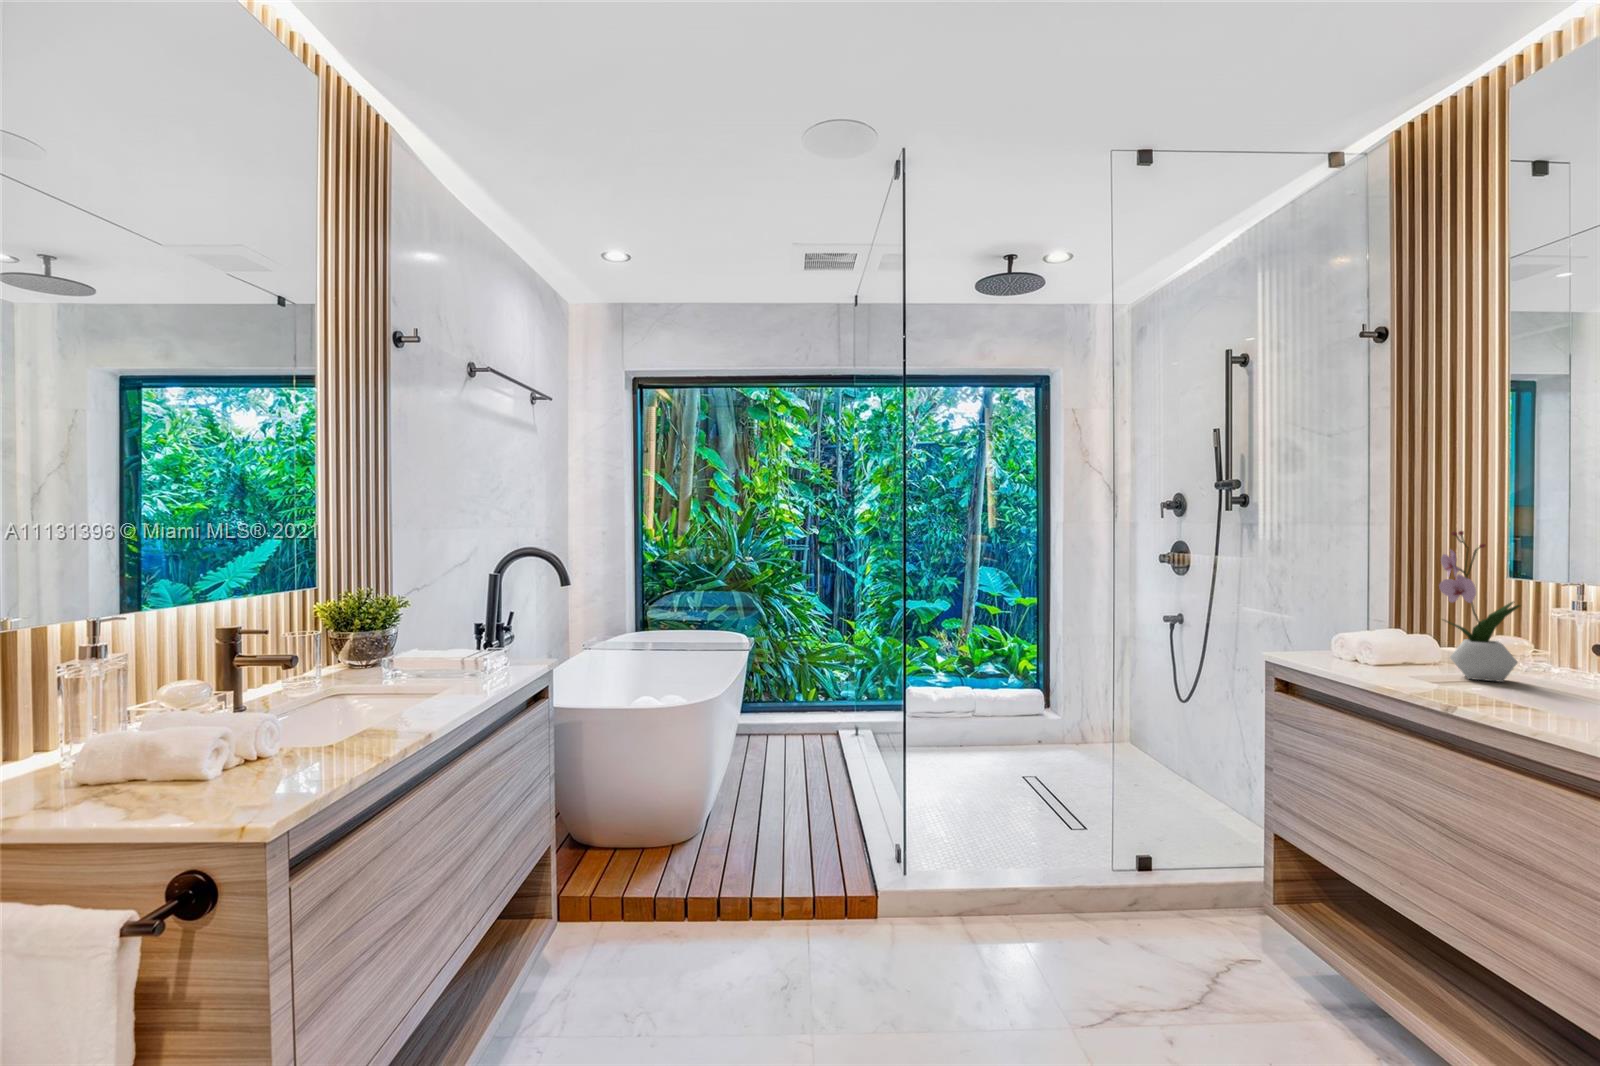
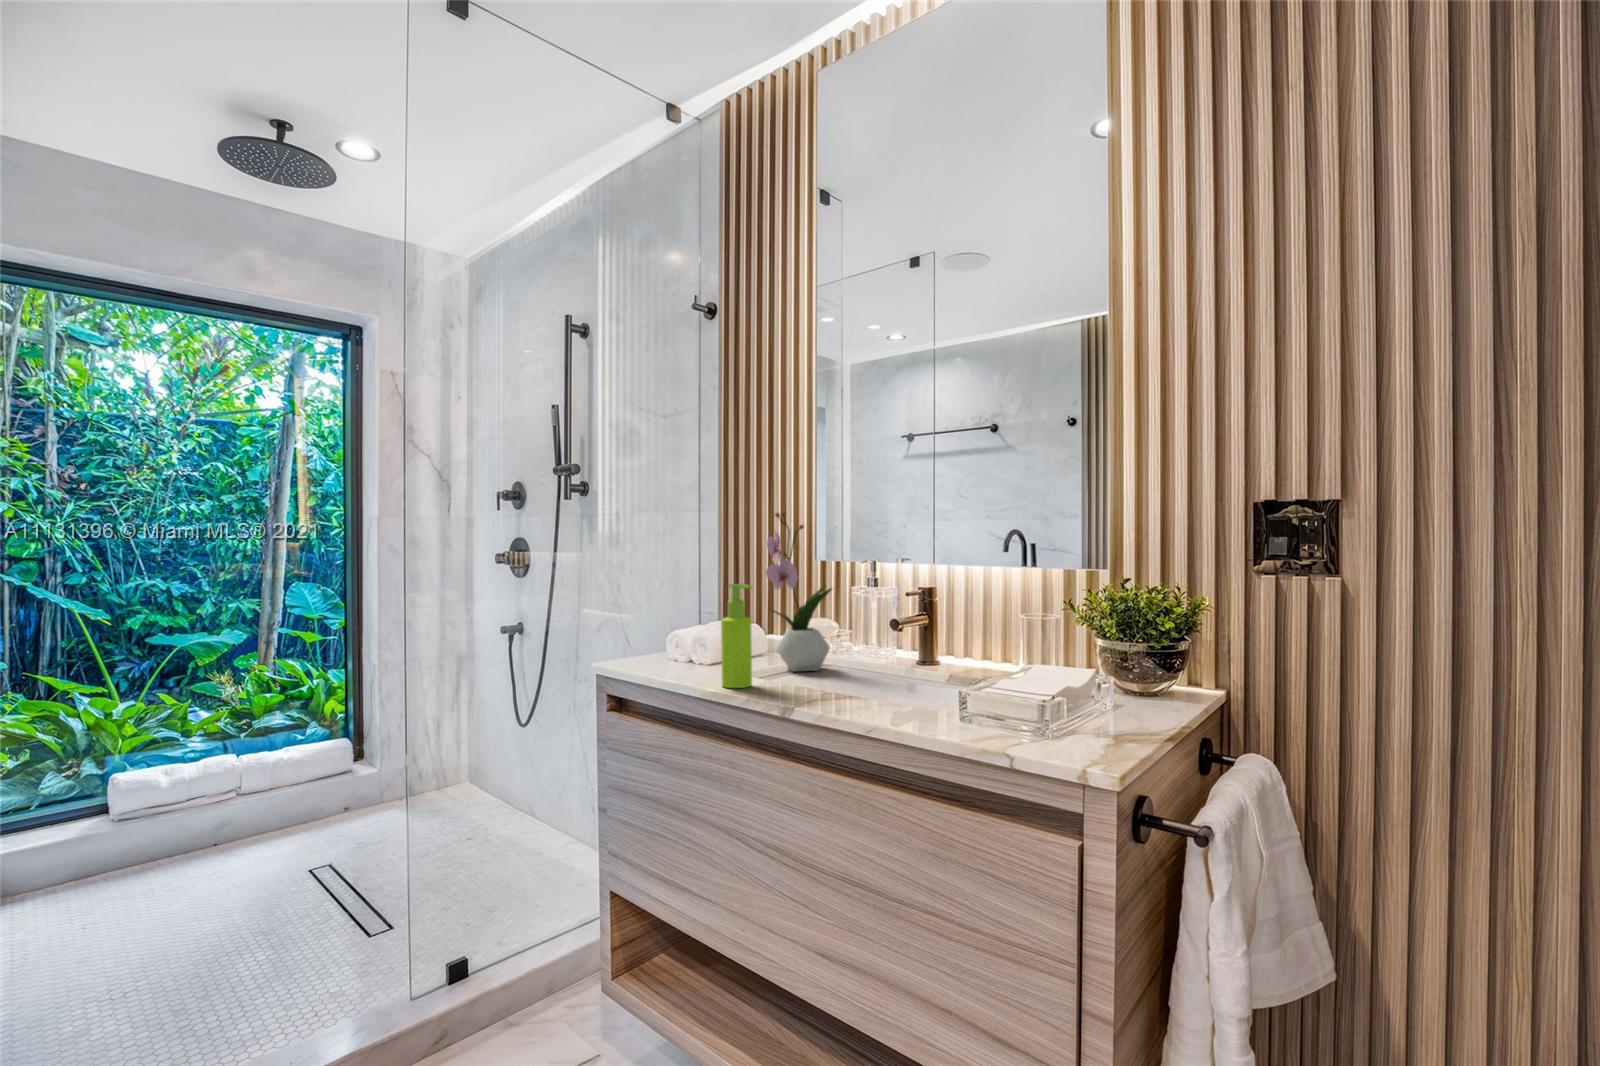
soap dispenser: none [1386,595,1420,684] -> present [721,584,752,688]

